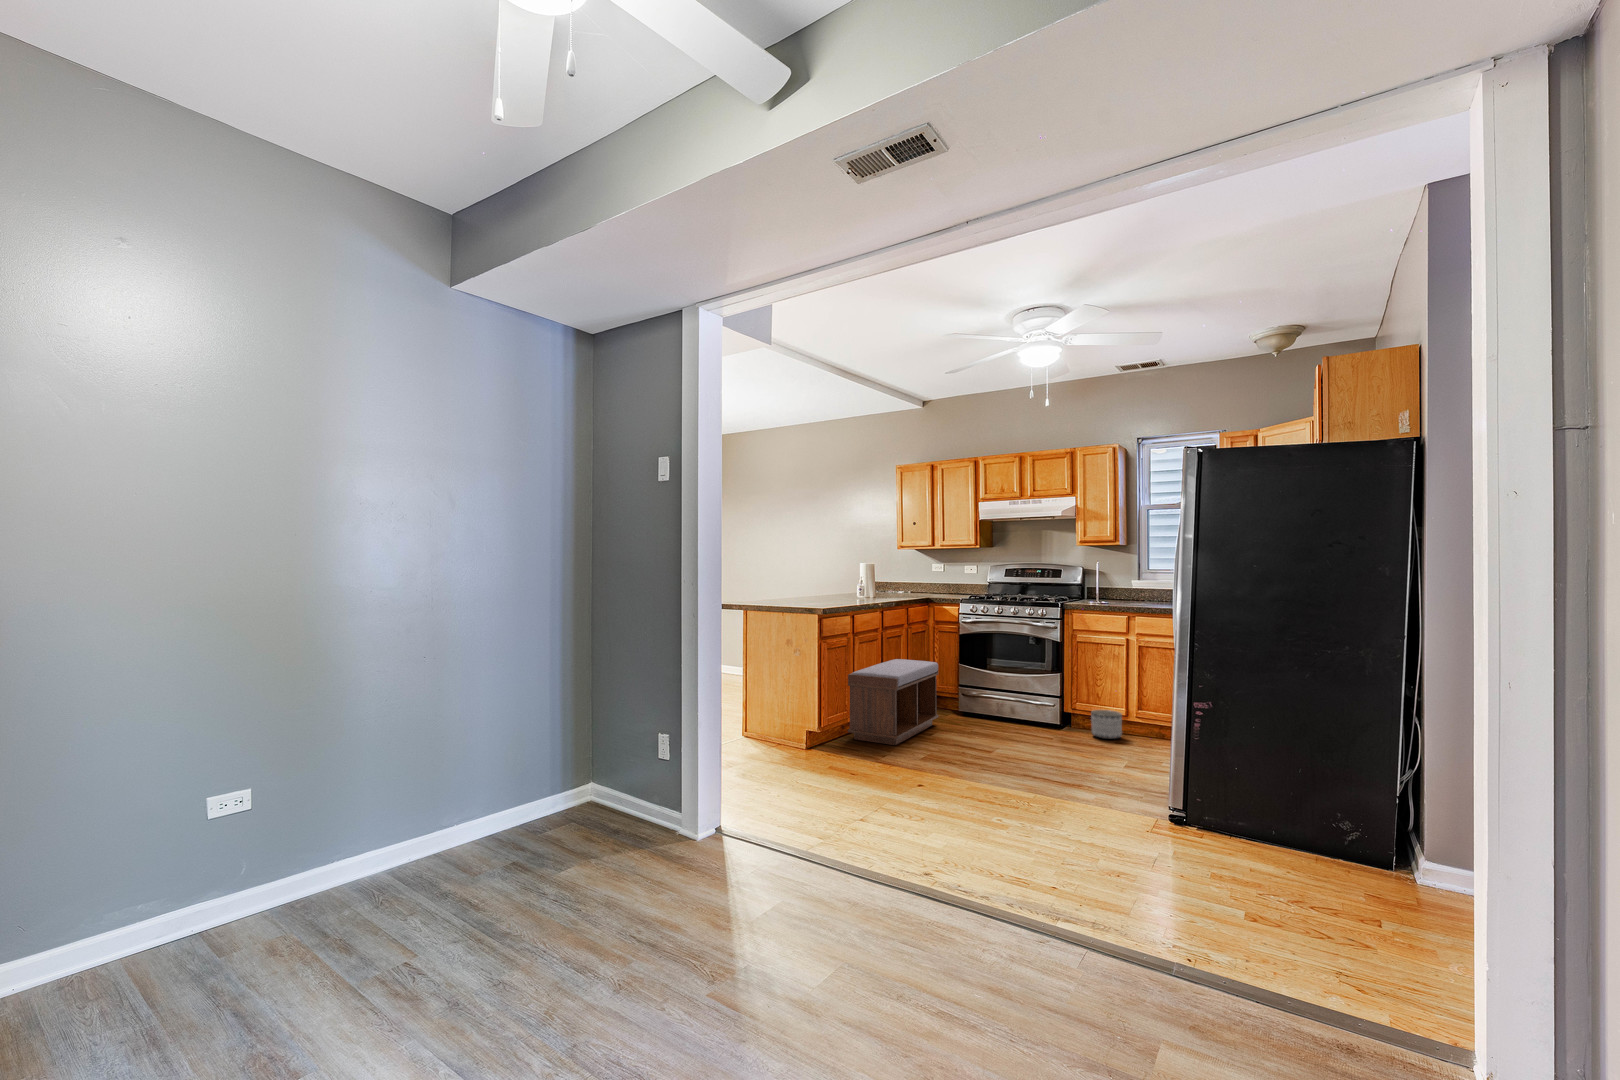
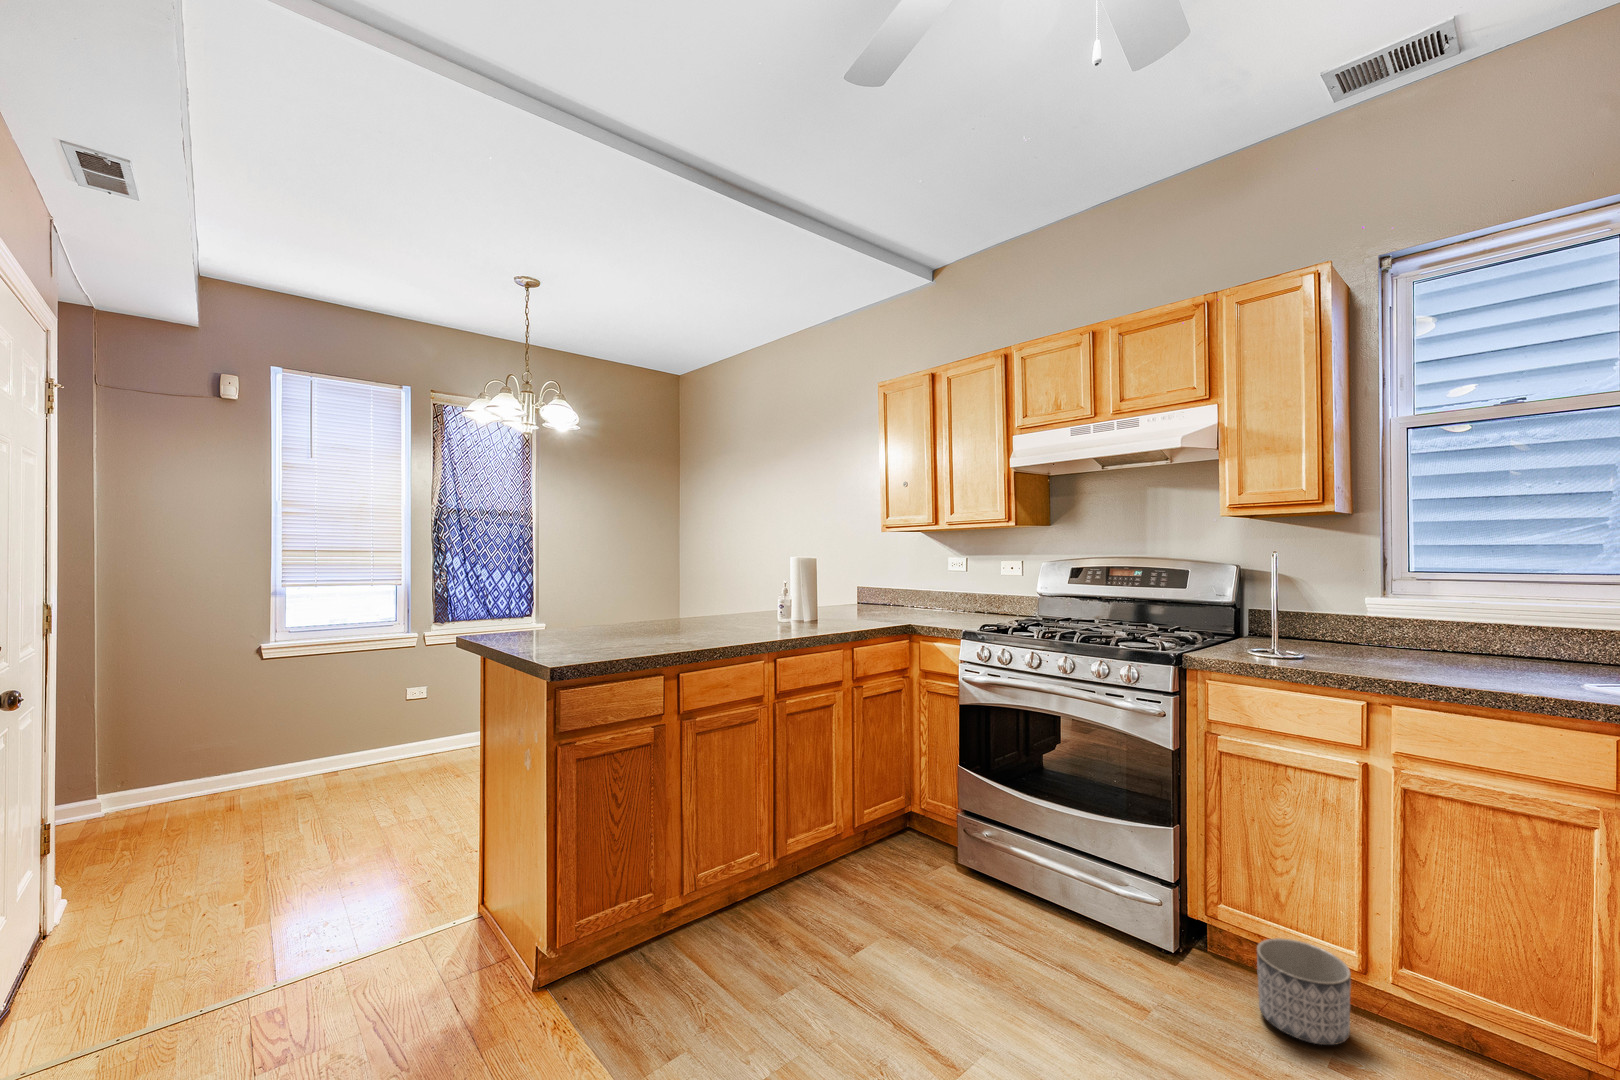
bench: present [848,659,938,745] -> none [640,756,891,1004]

